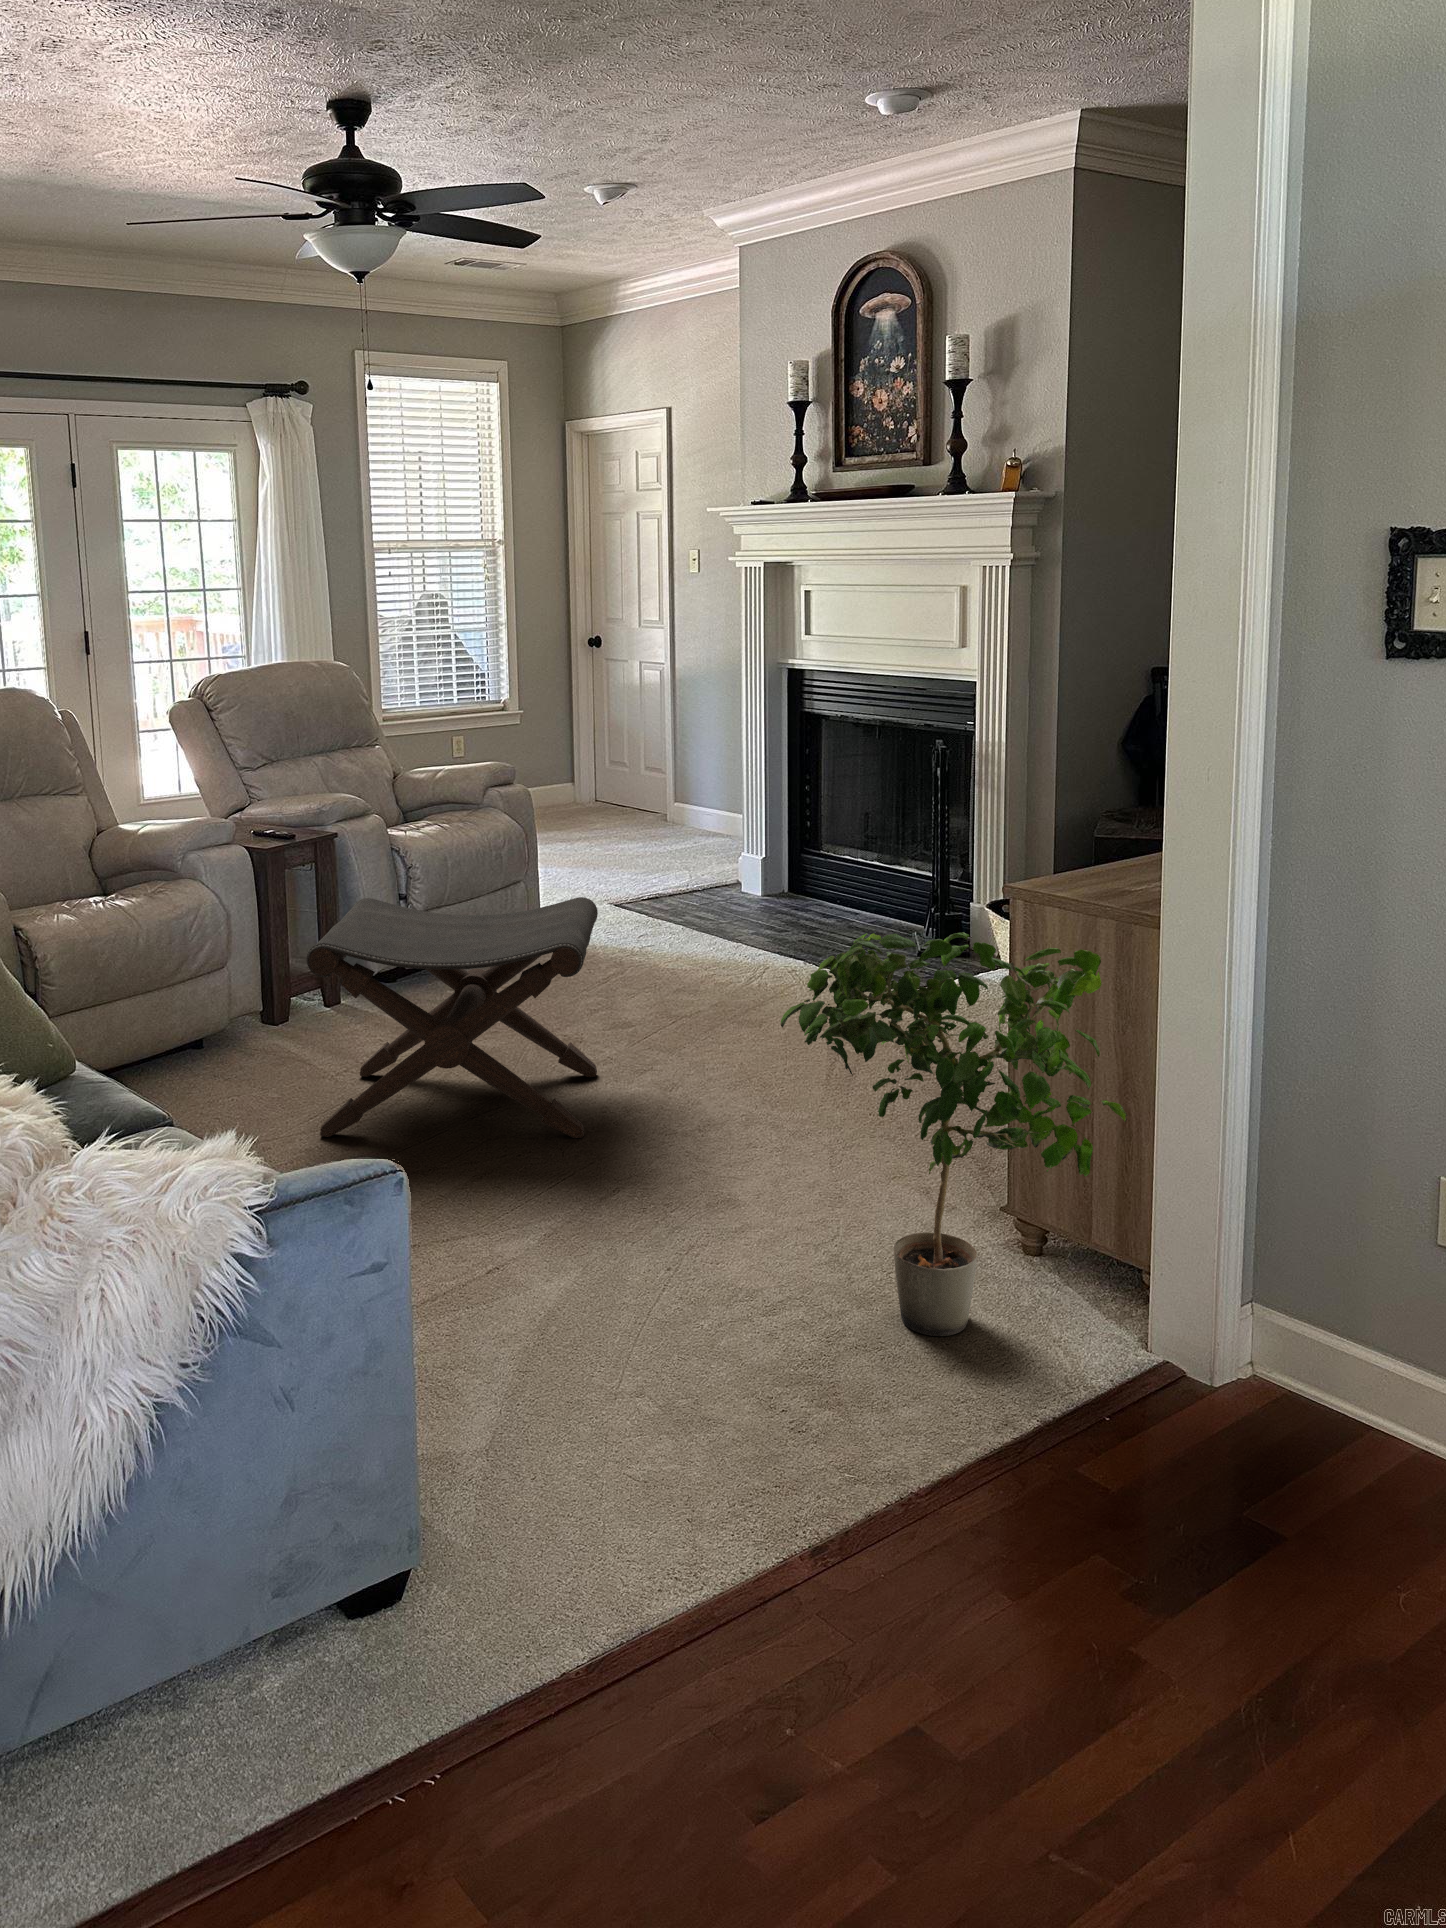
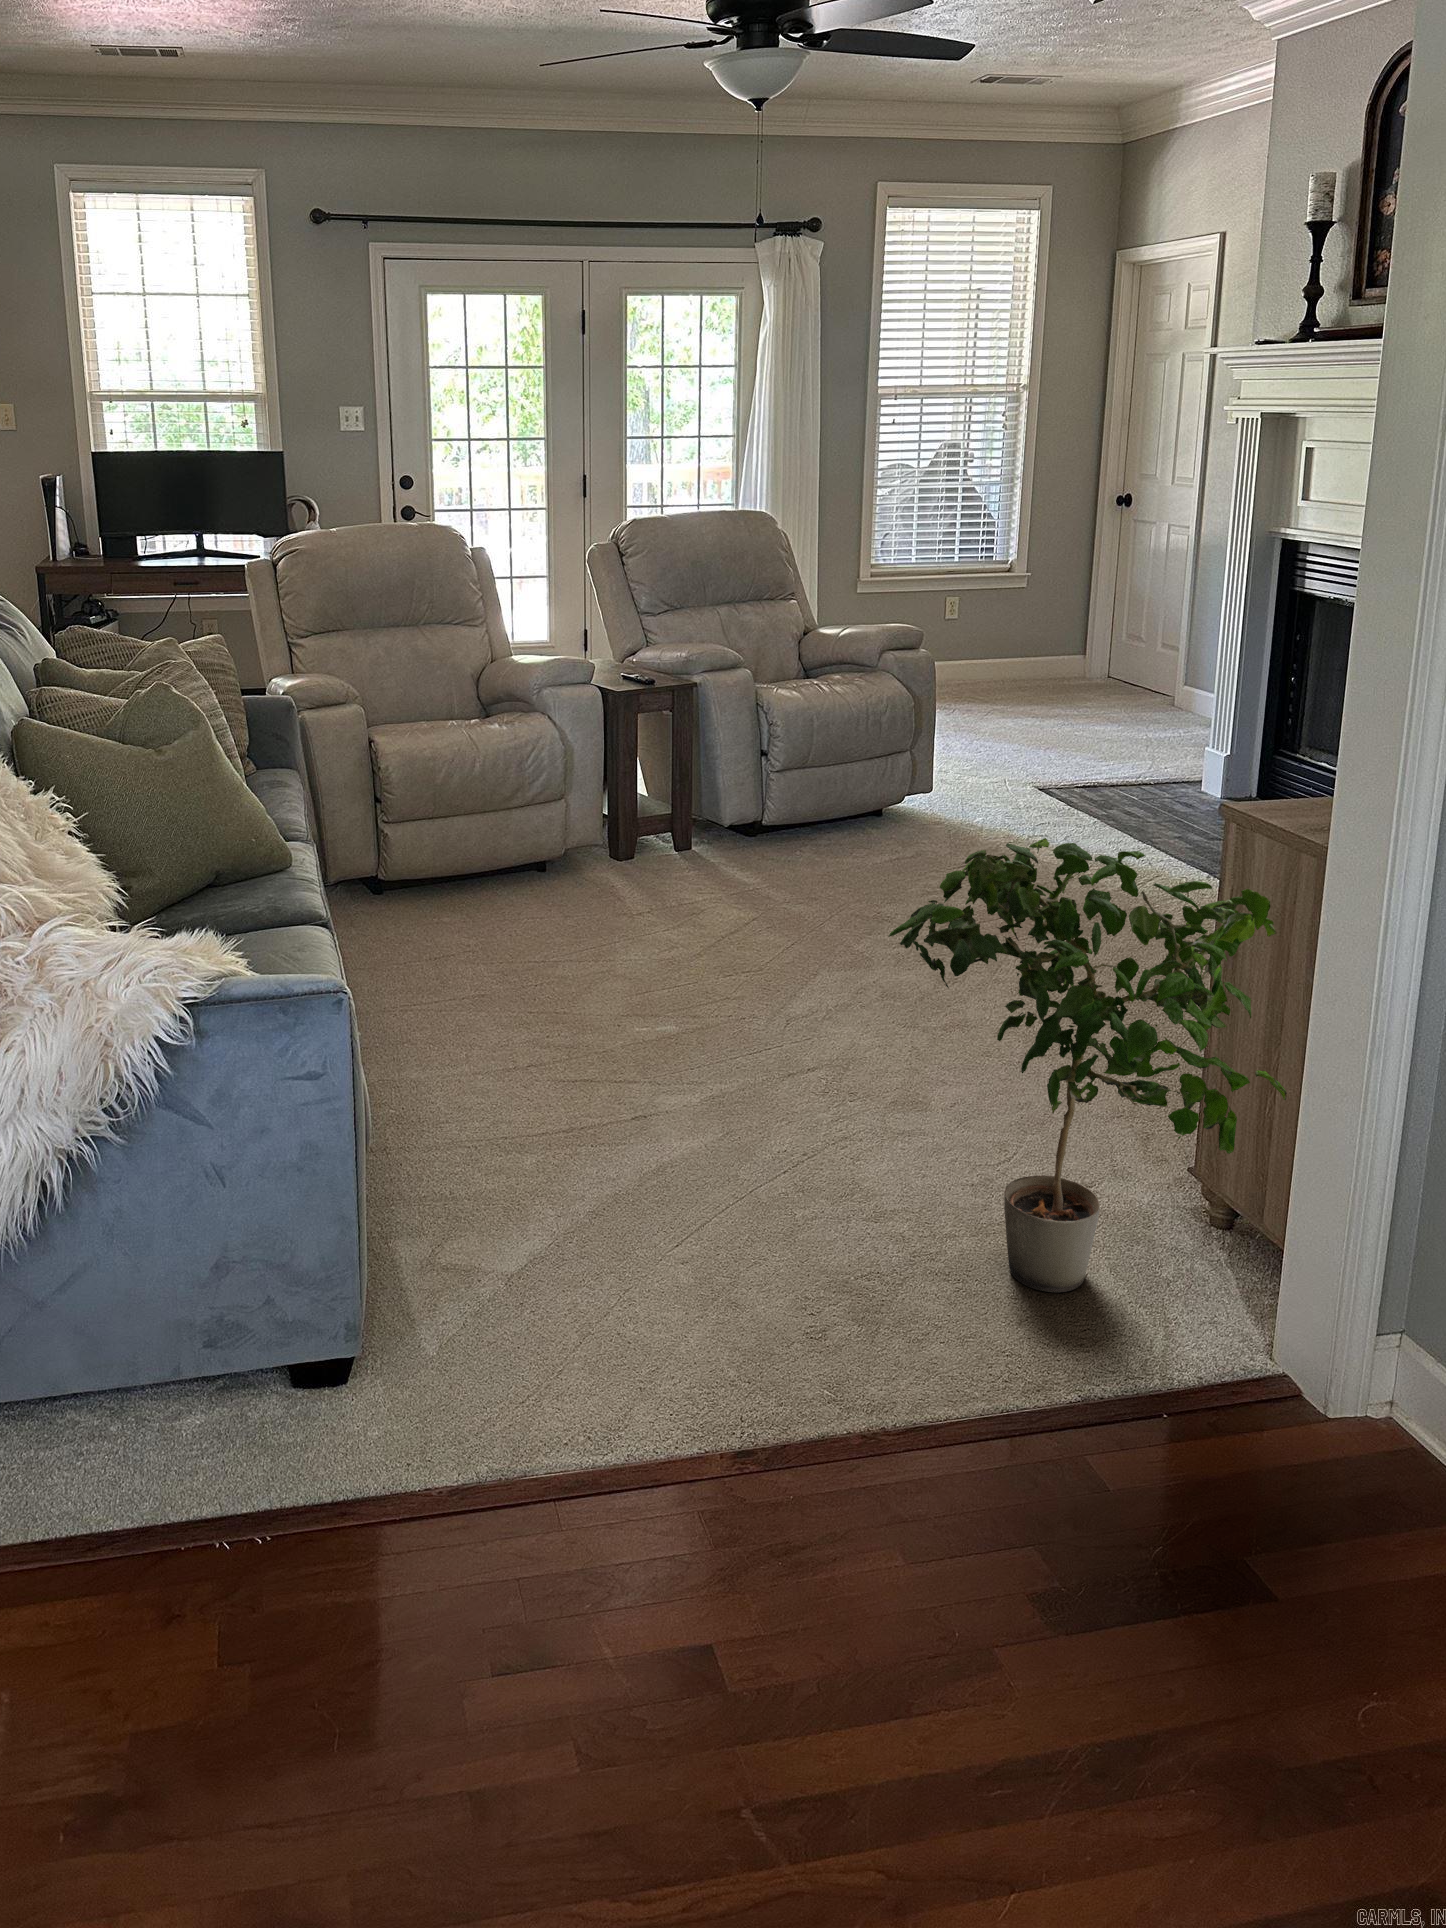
footstool: present [307,897,598,1138] -> none [580,745,902,1012]

